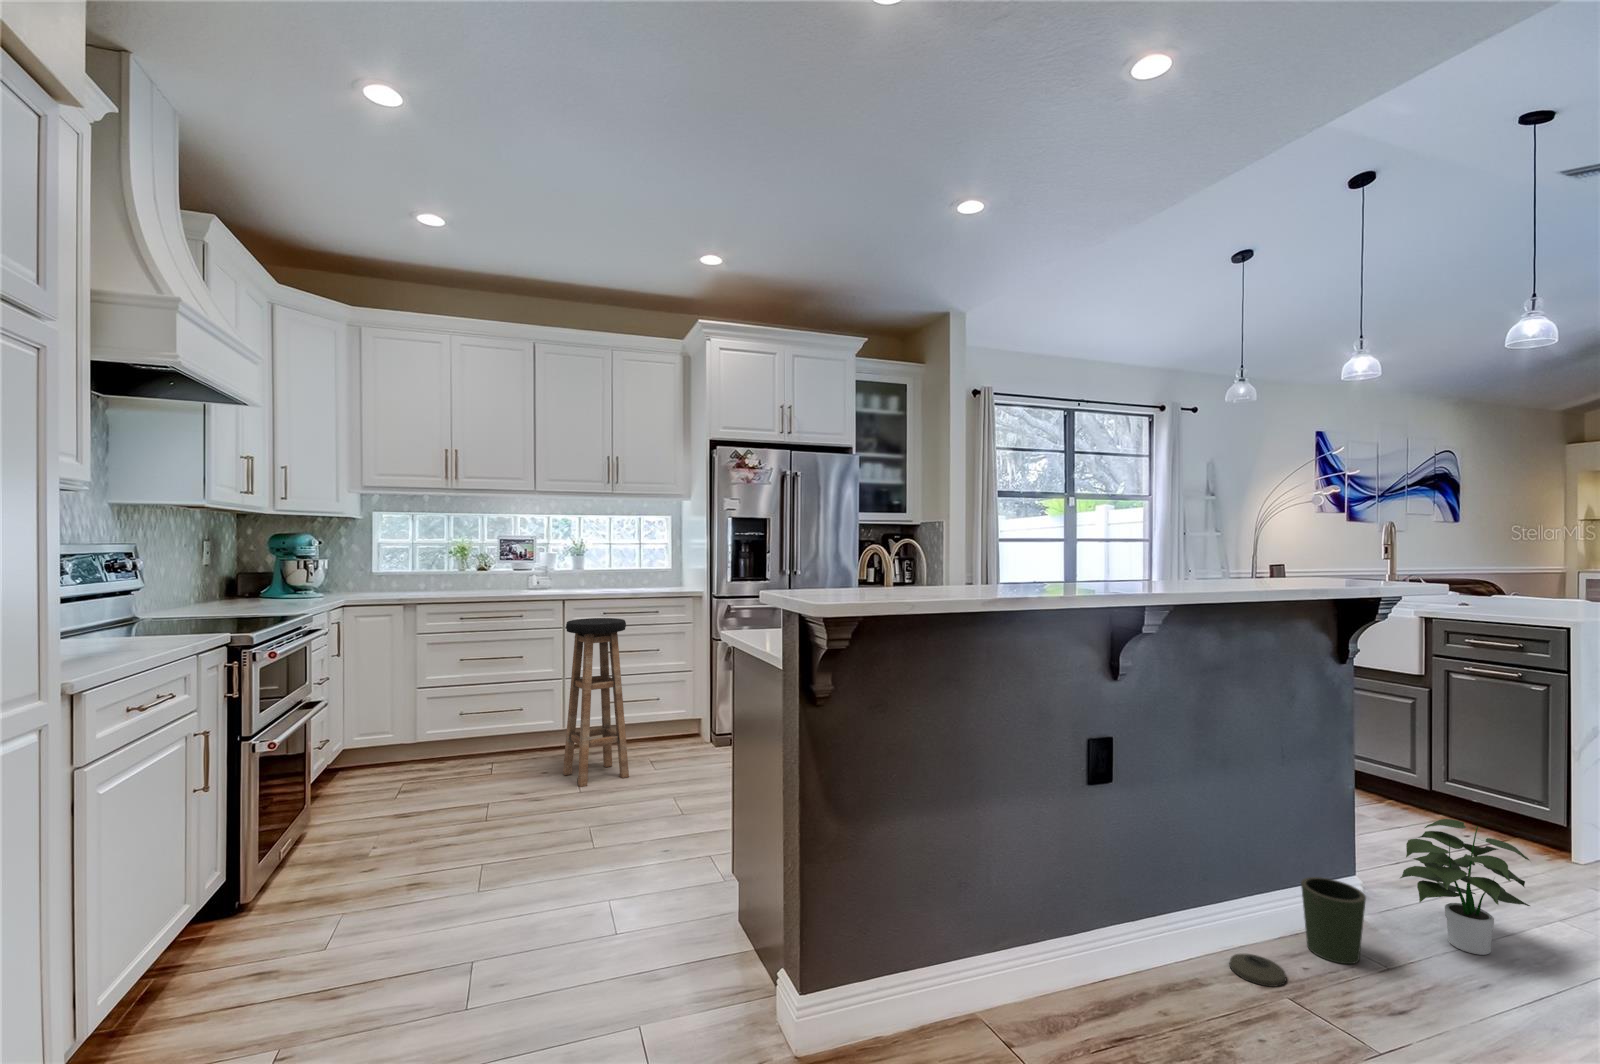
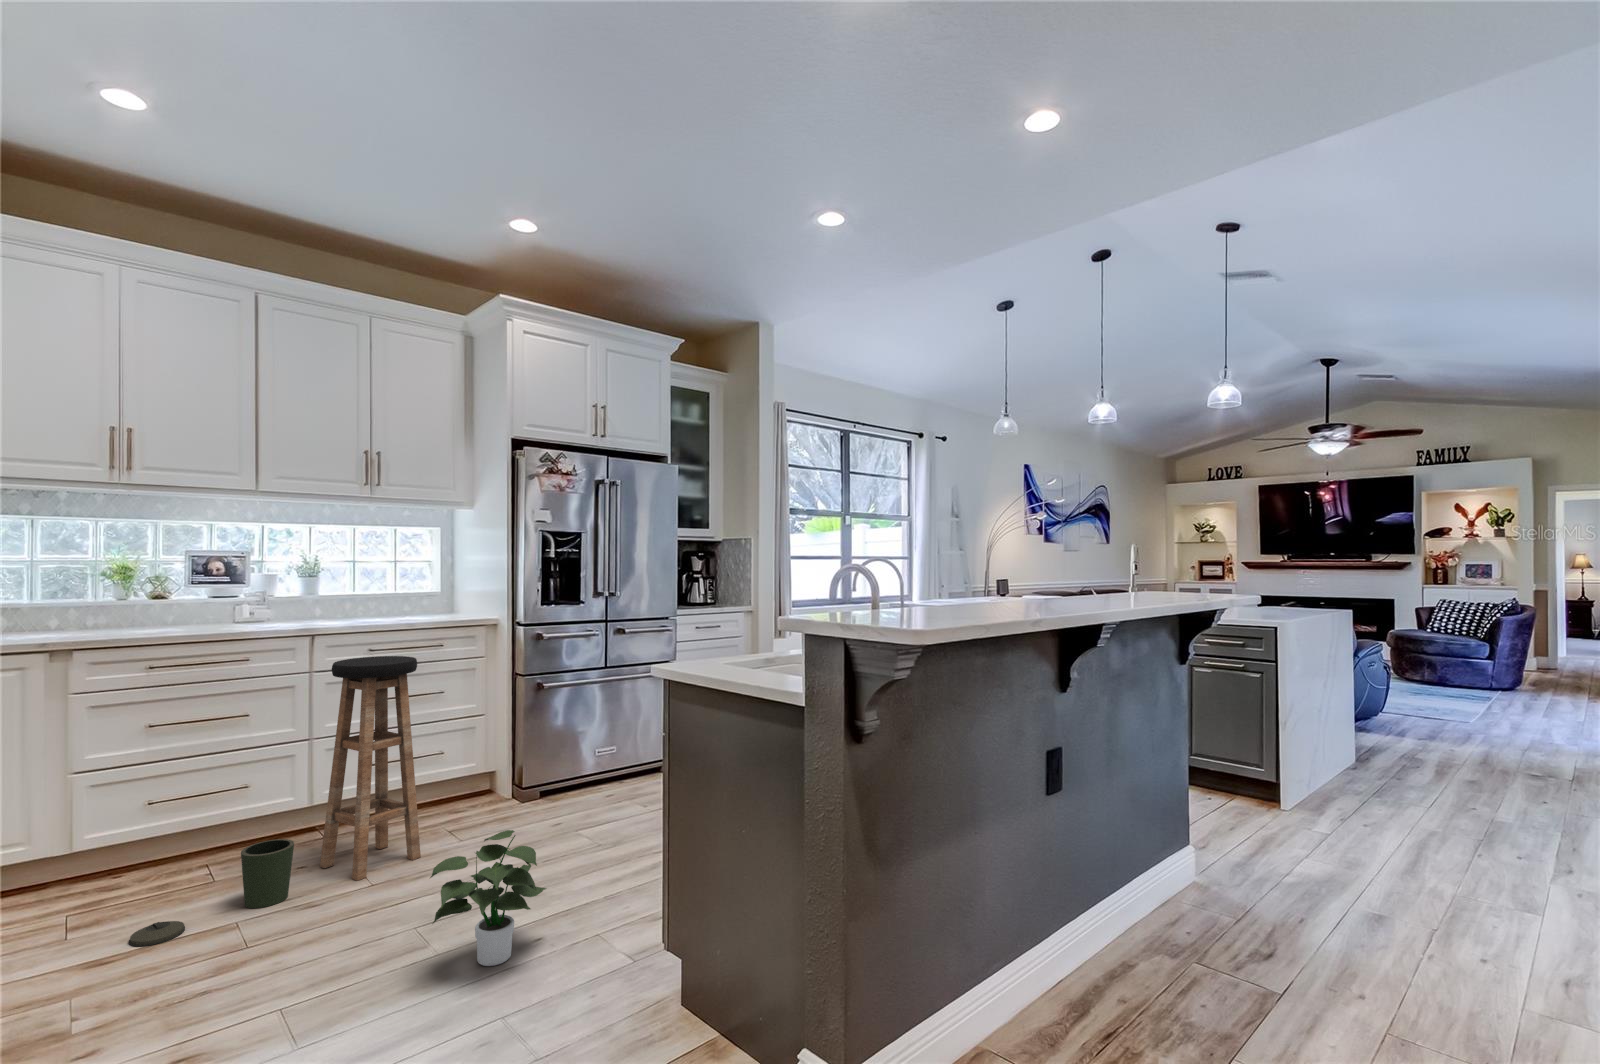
potted plant: present [1400,819,1530,955] -> present [430,830,546,966]
trash can: present [1229,877,1366,987] -> present [129,839,294,946]

